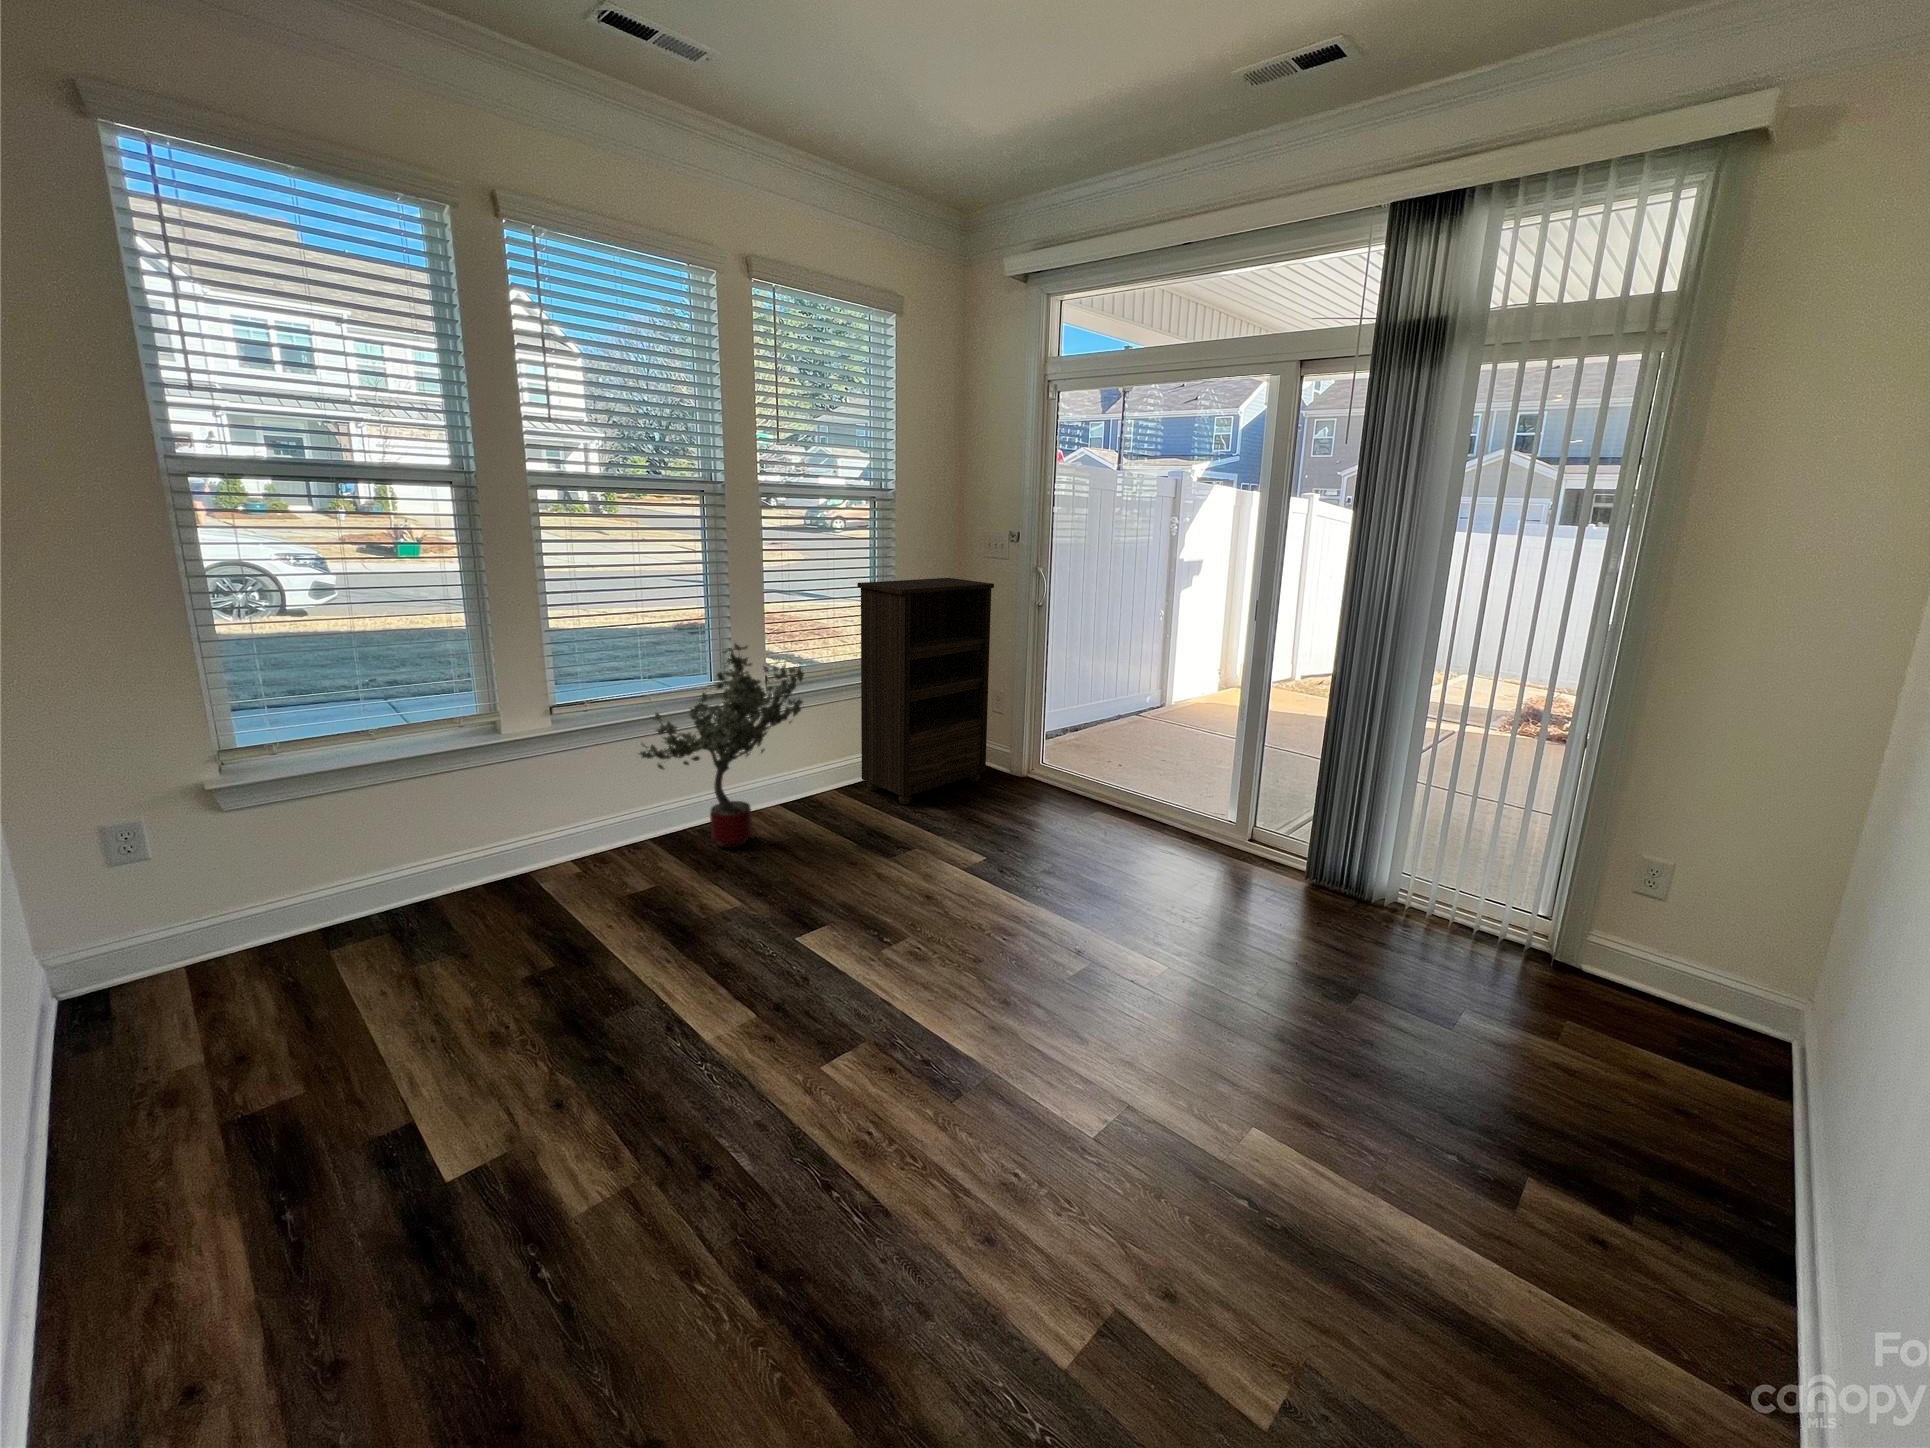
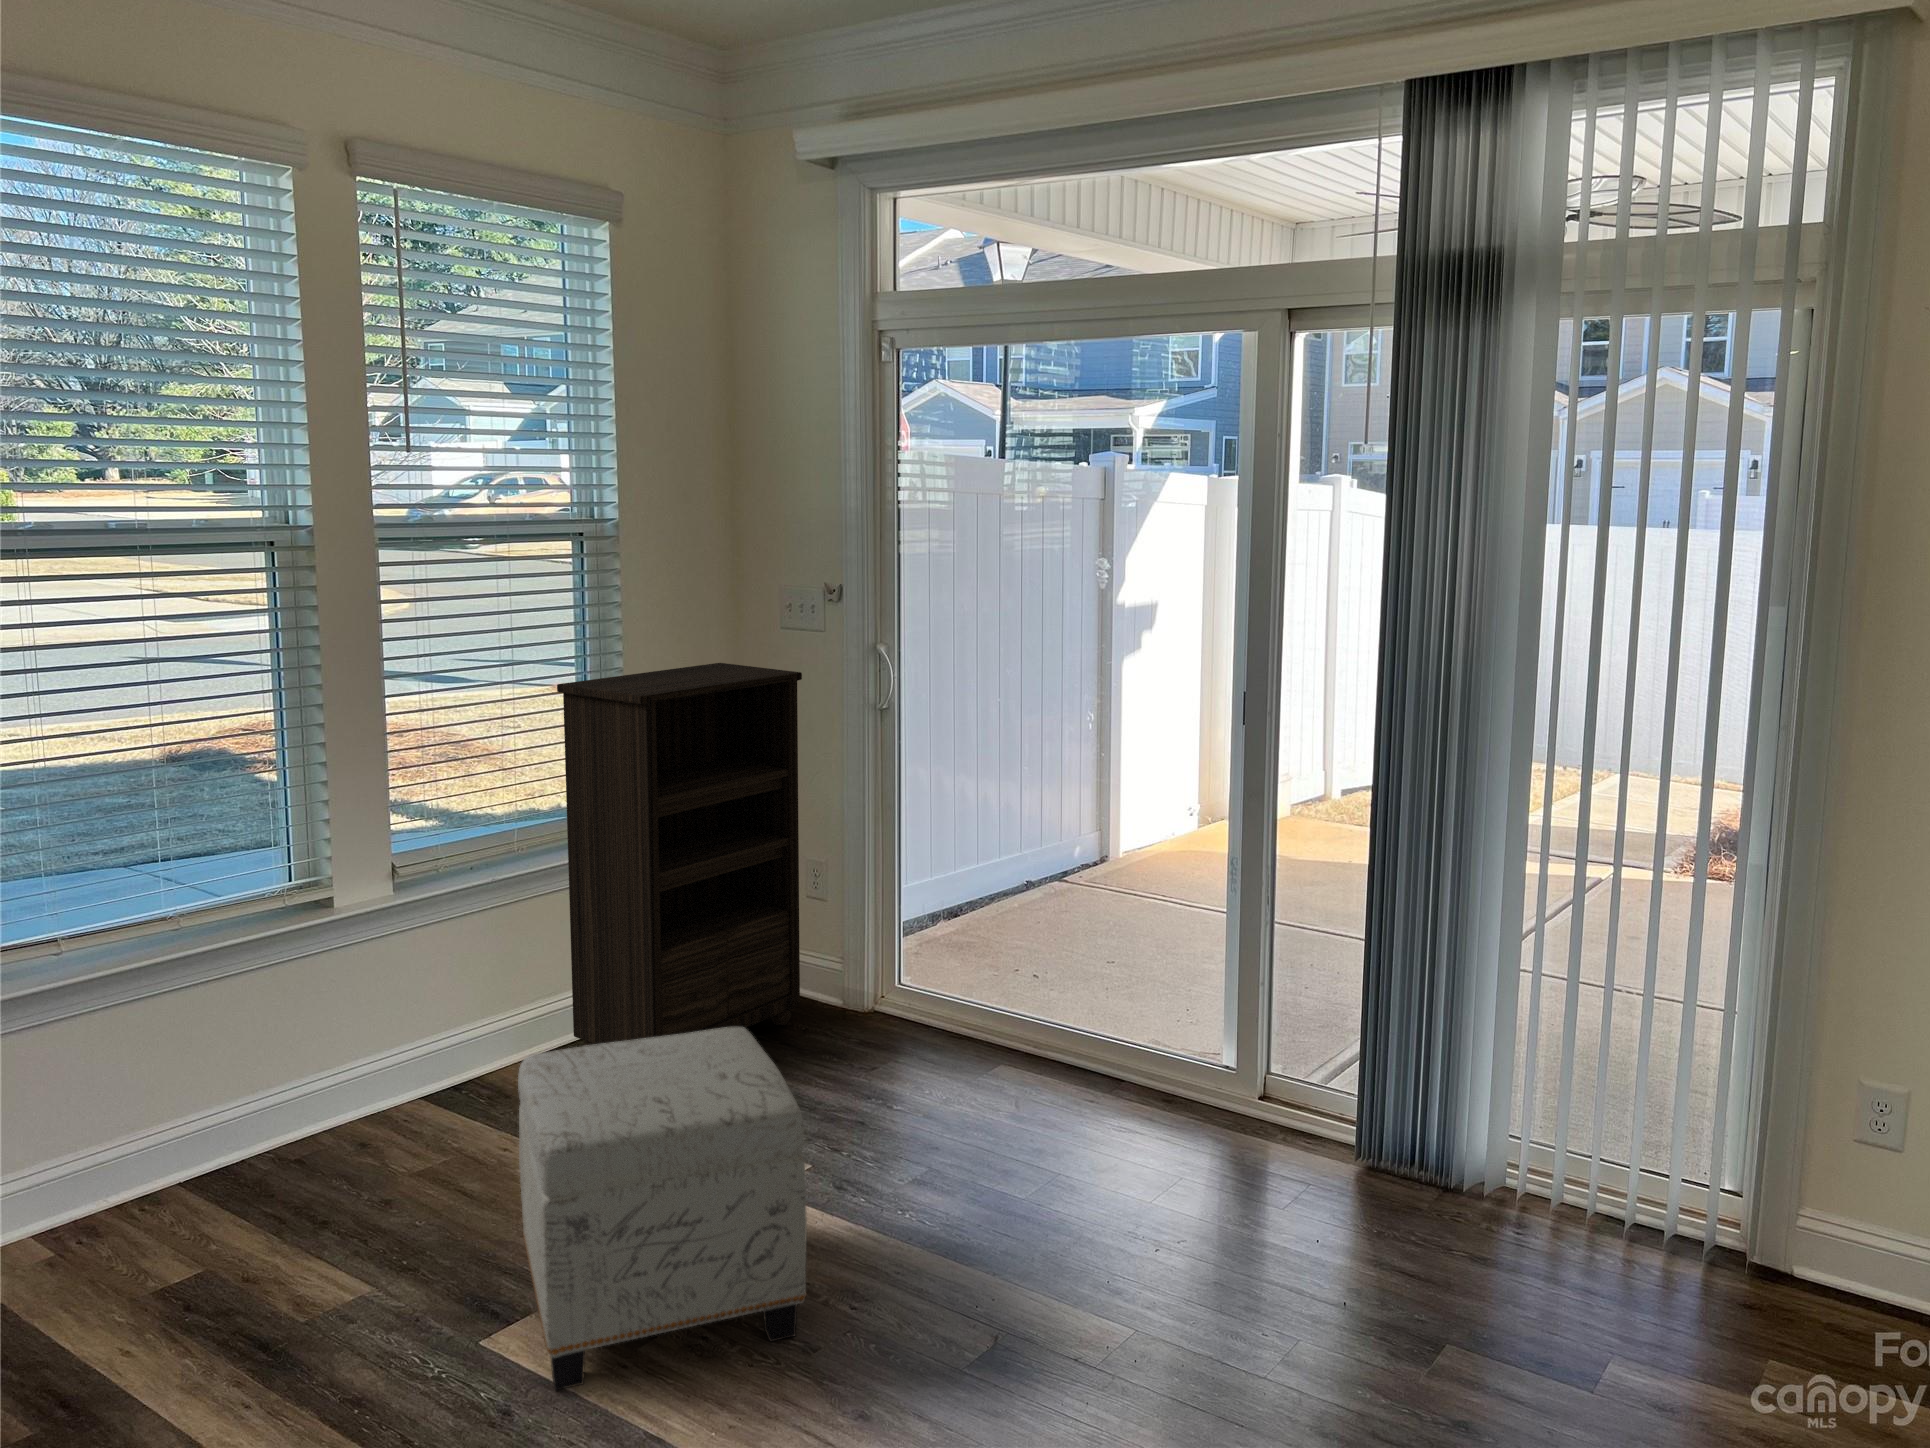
potted tree: present [640,644,804,848] -> none [163,807,471,1187]
ottoman: none [823,776,980,968] -> present [518,1027,807,1390]

